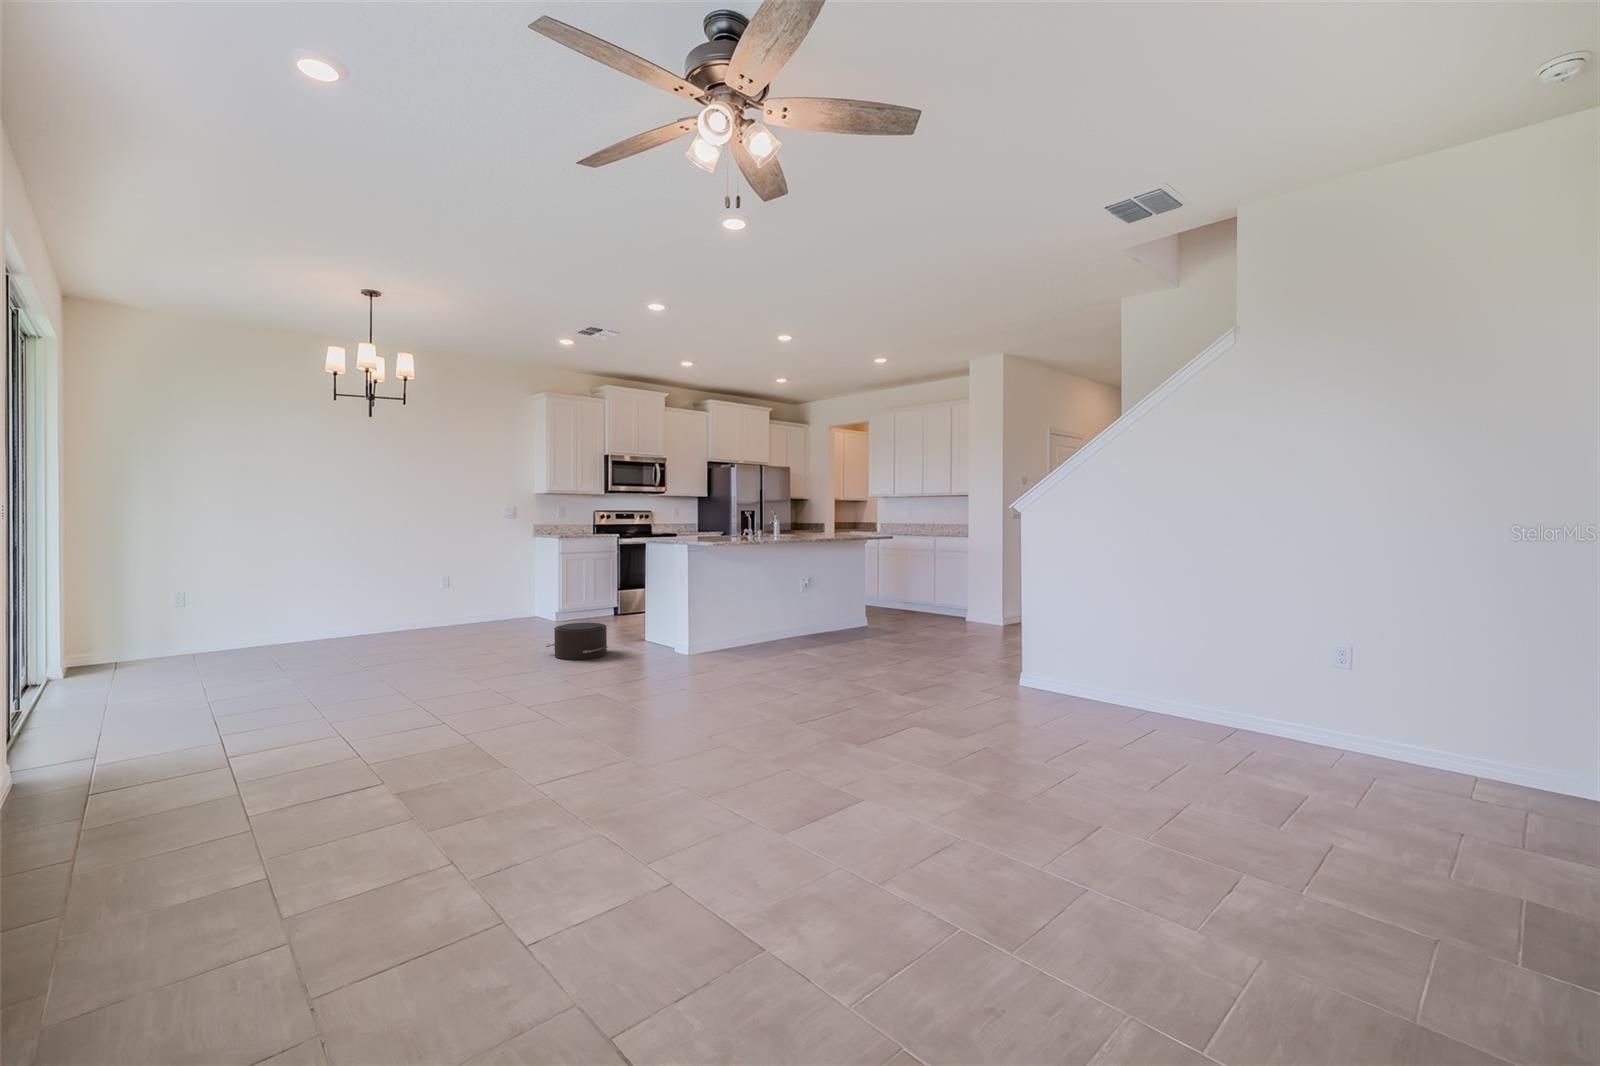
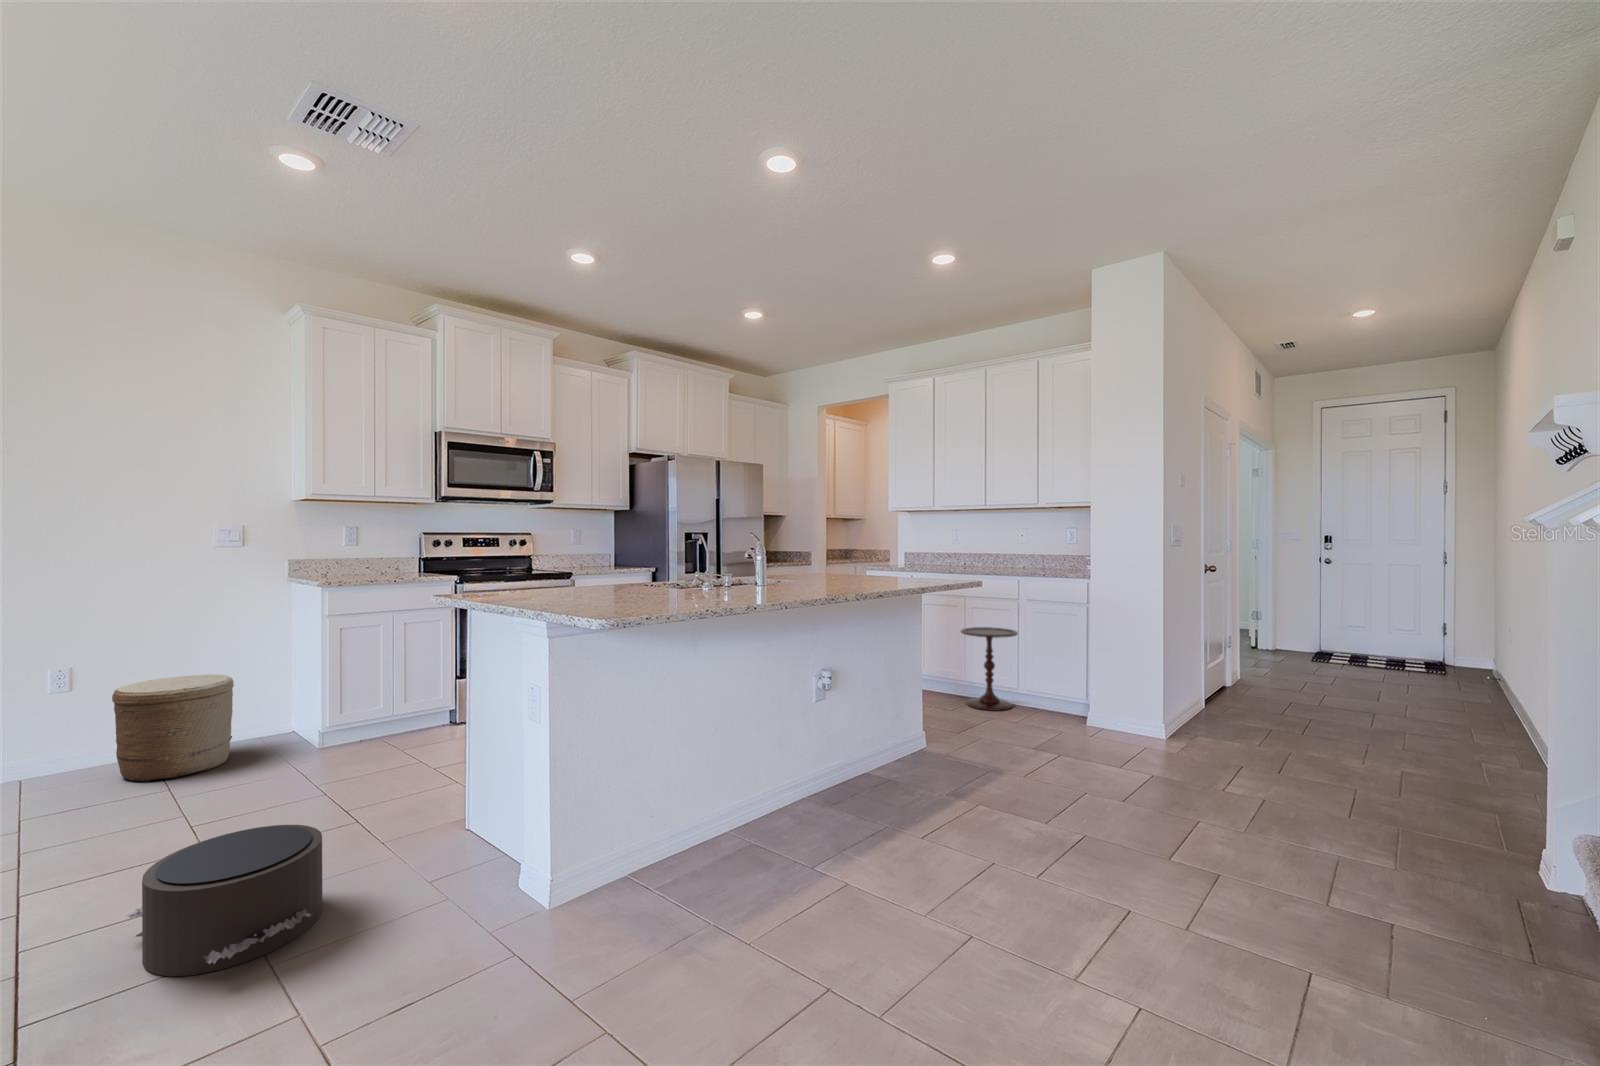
side table: none [901,568,934,614] -> present [961,627,1018,711]
woven basket: none [473,581,520,627] -> present [112,675,234,782]

